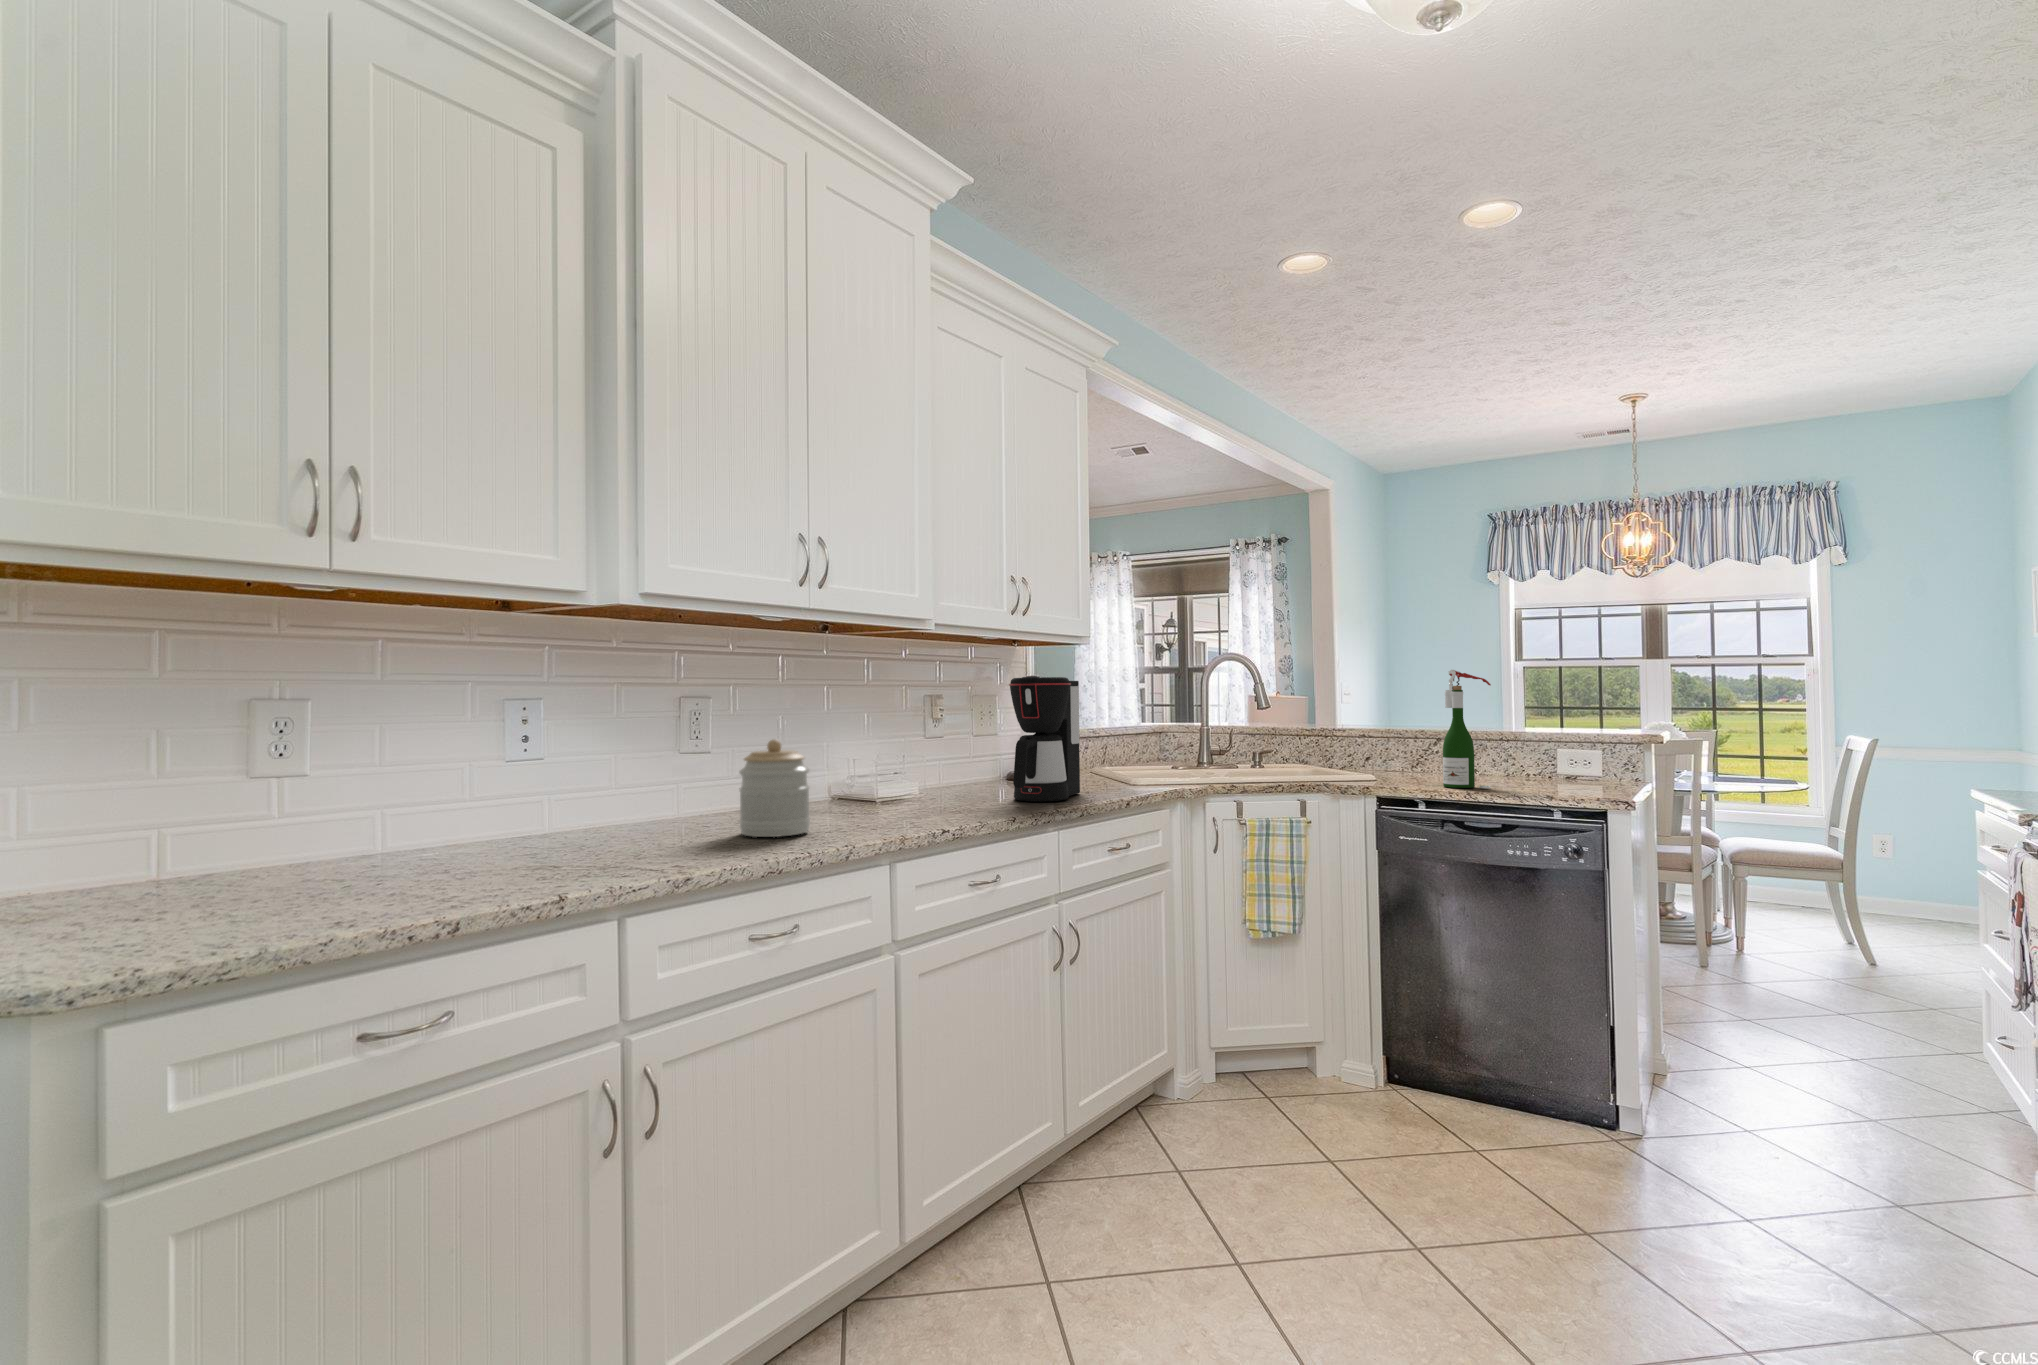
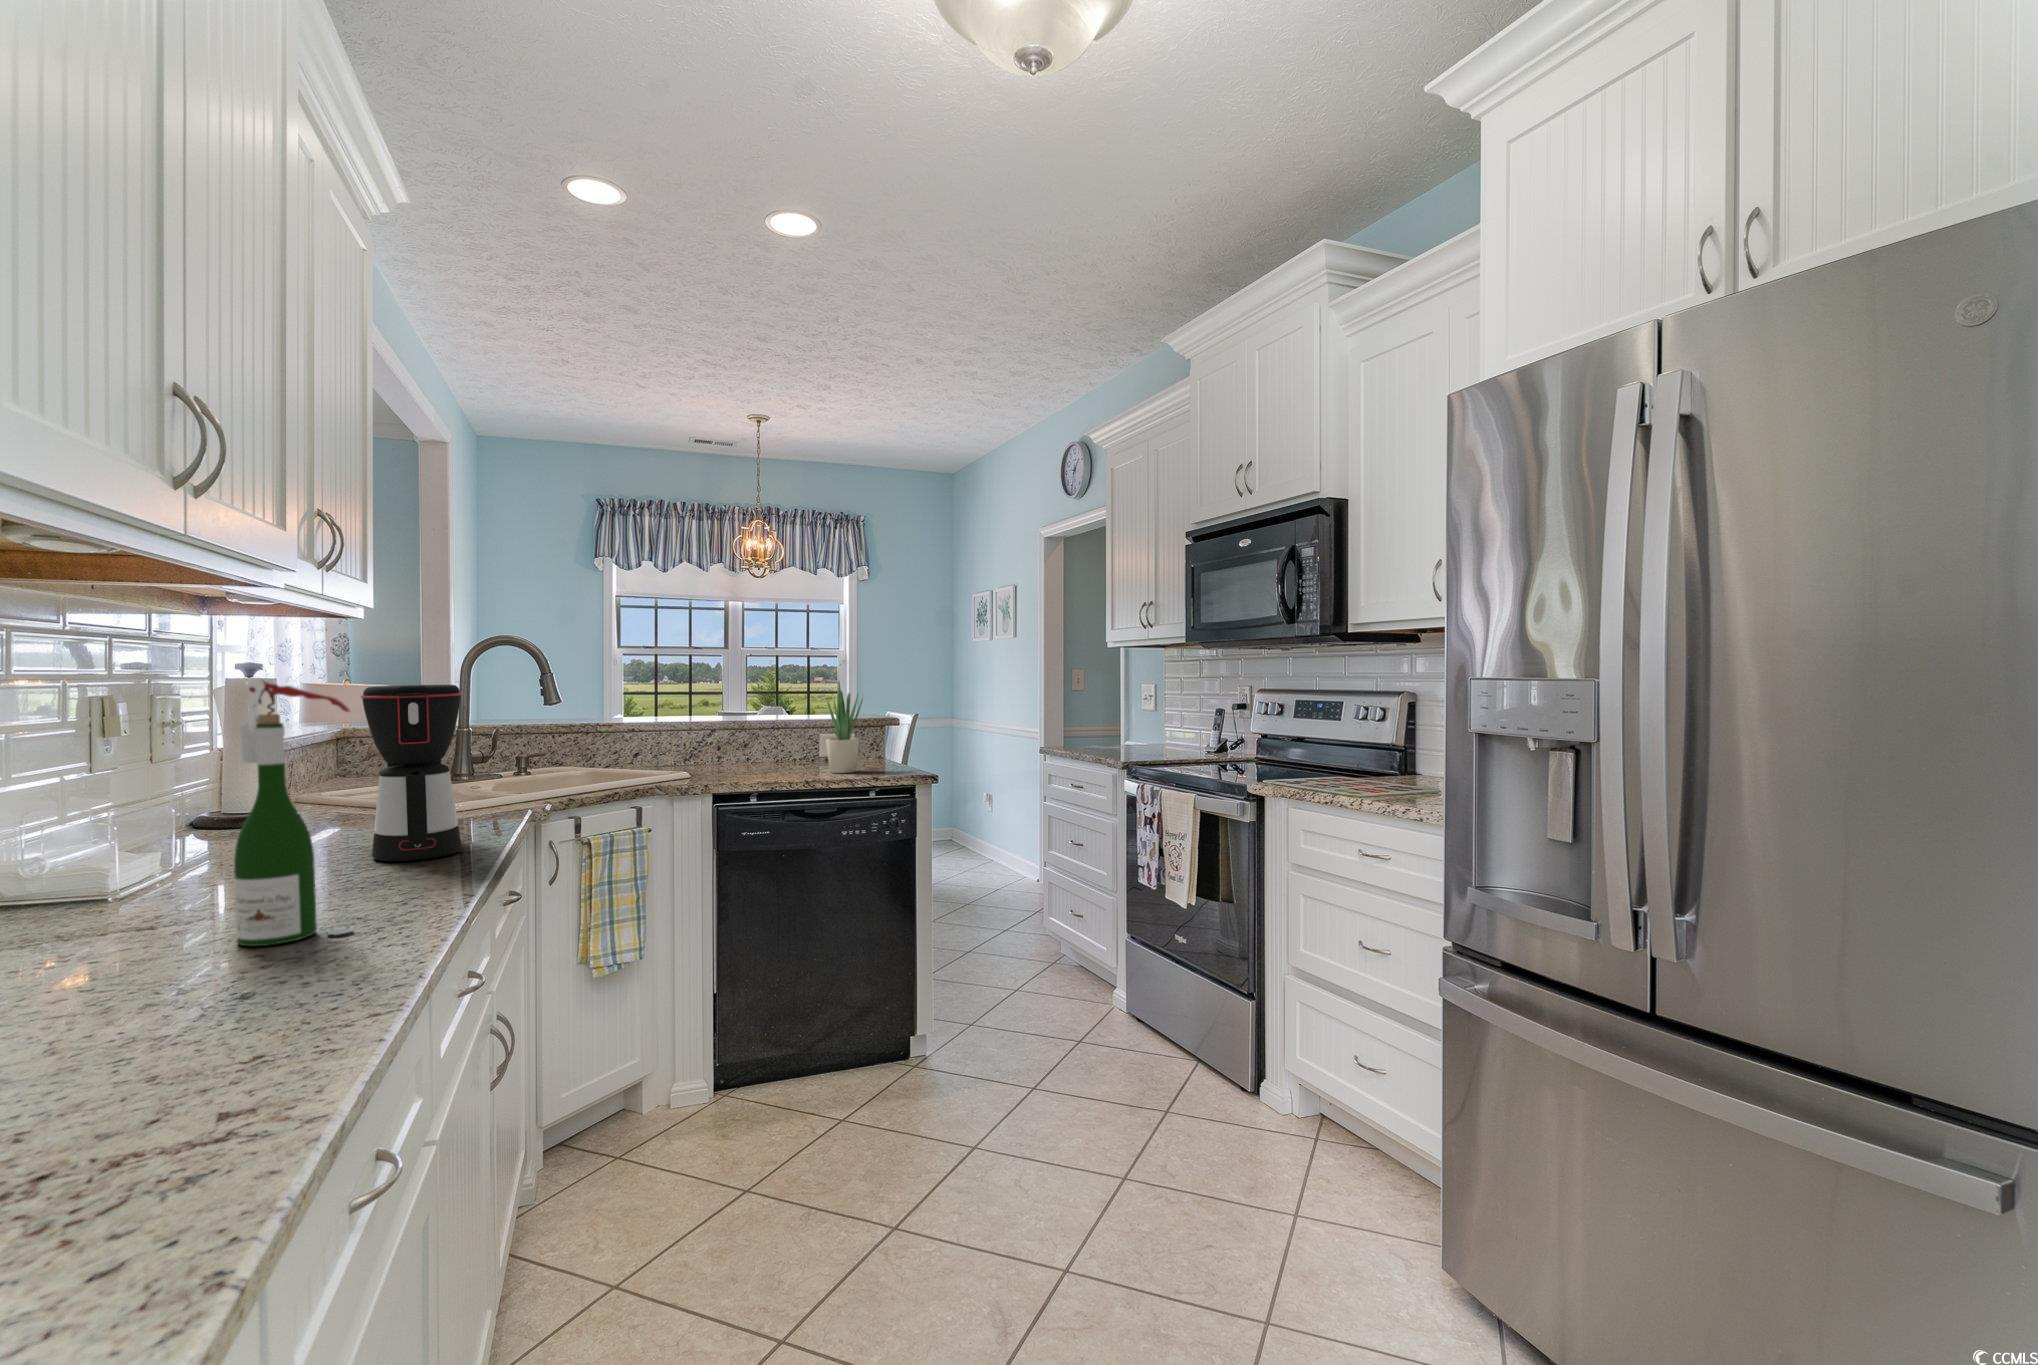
wine bottle: present [1443,670,1491,788] -> present [234,678,353,946]
potted plant: none [1516,684,1563,789] -> present [826,681,863,773]
jar: present [739,739,810,837] -> none [73,824,246,1017]

